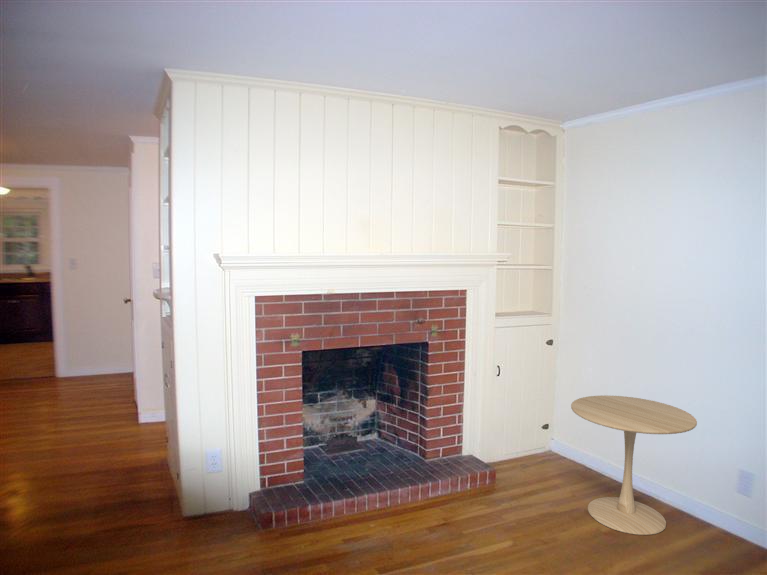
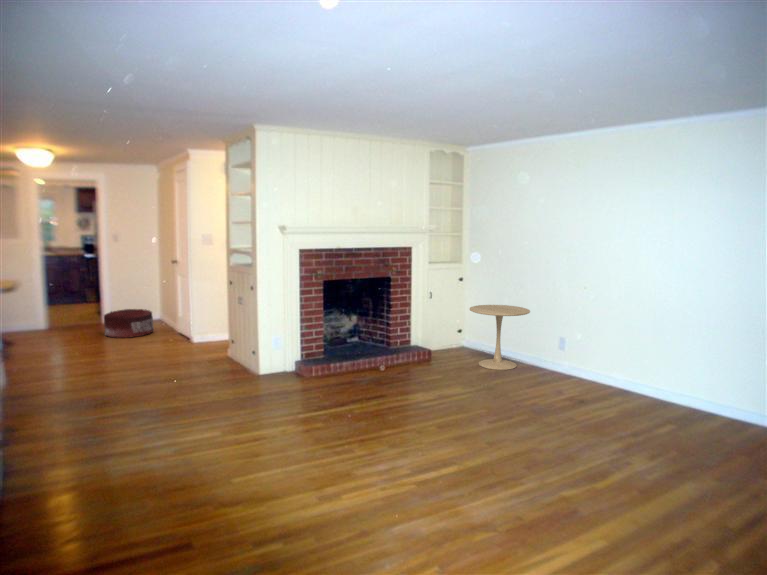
pouf: none [32,365,106,410] -> present [104,309,154,338]

